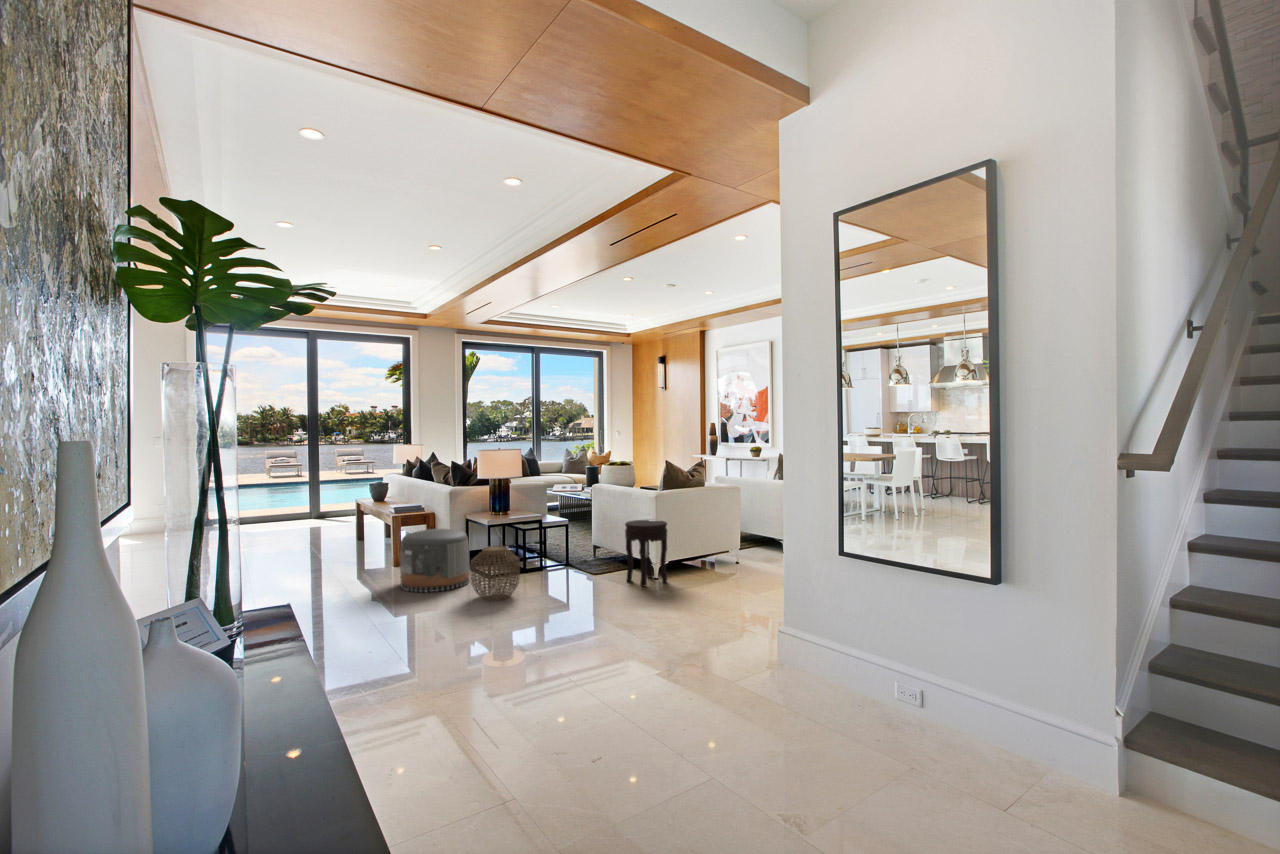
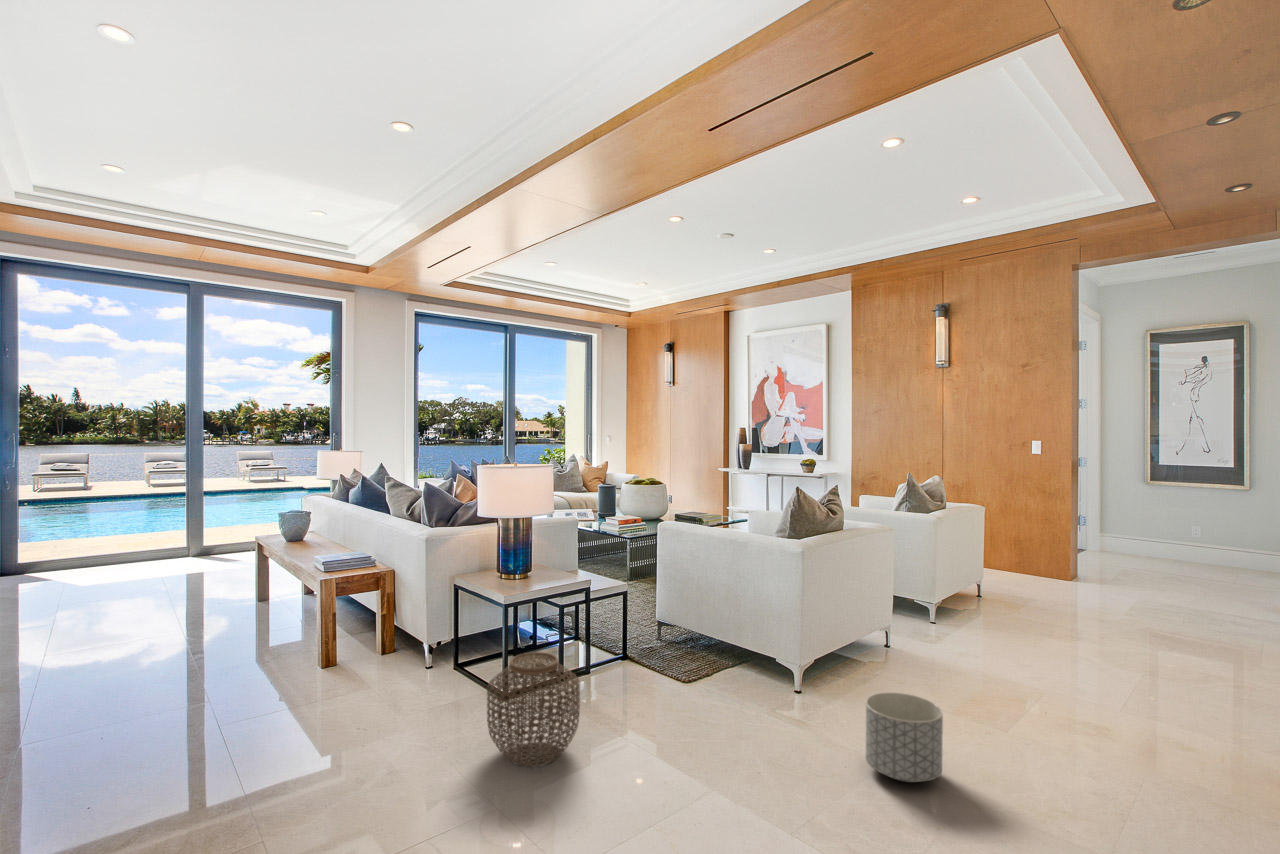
side table: present [625,520,667,587] -> none [746,591,821,716]
pouf: present [400,529,470,592] -> none [342,608,470,740]
planter: none [664,566,702,608] -> present [866,693,943,783]

